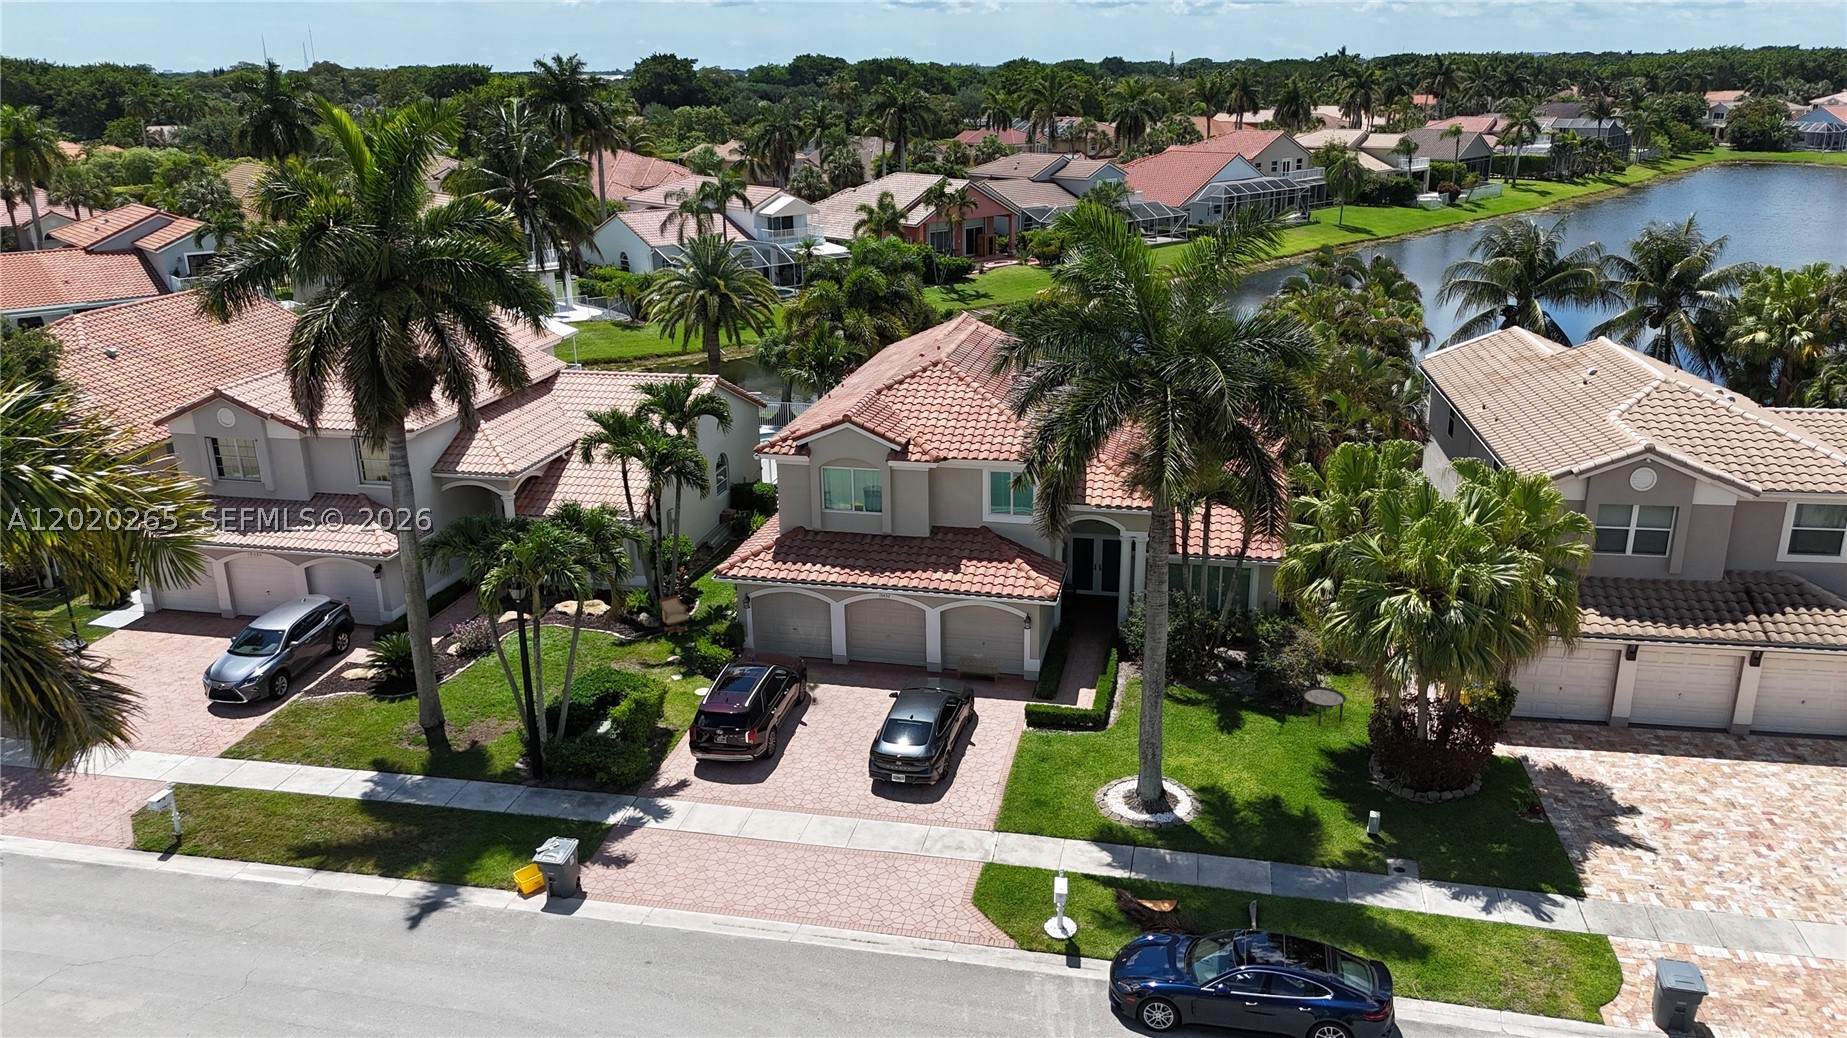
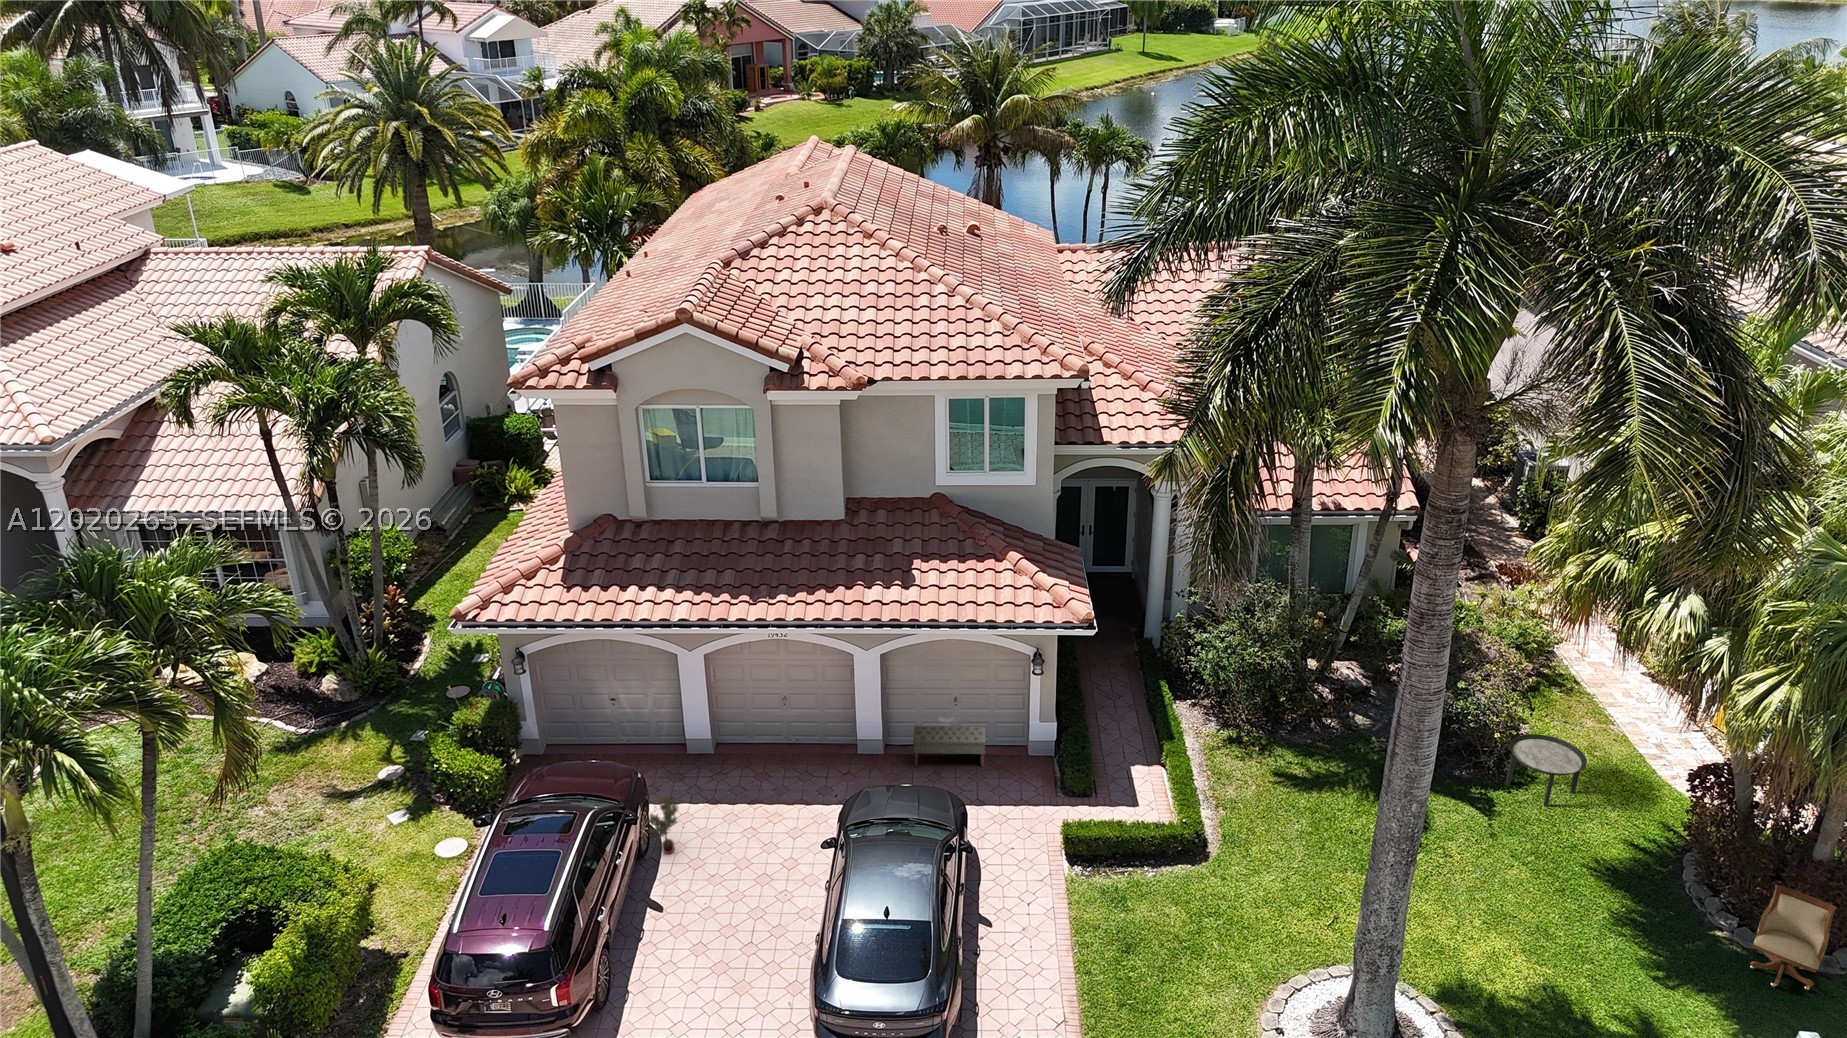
chair: present [659,595,689,636] -> present [1750,885,1837,991]

